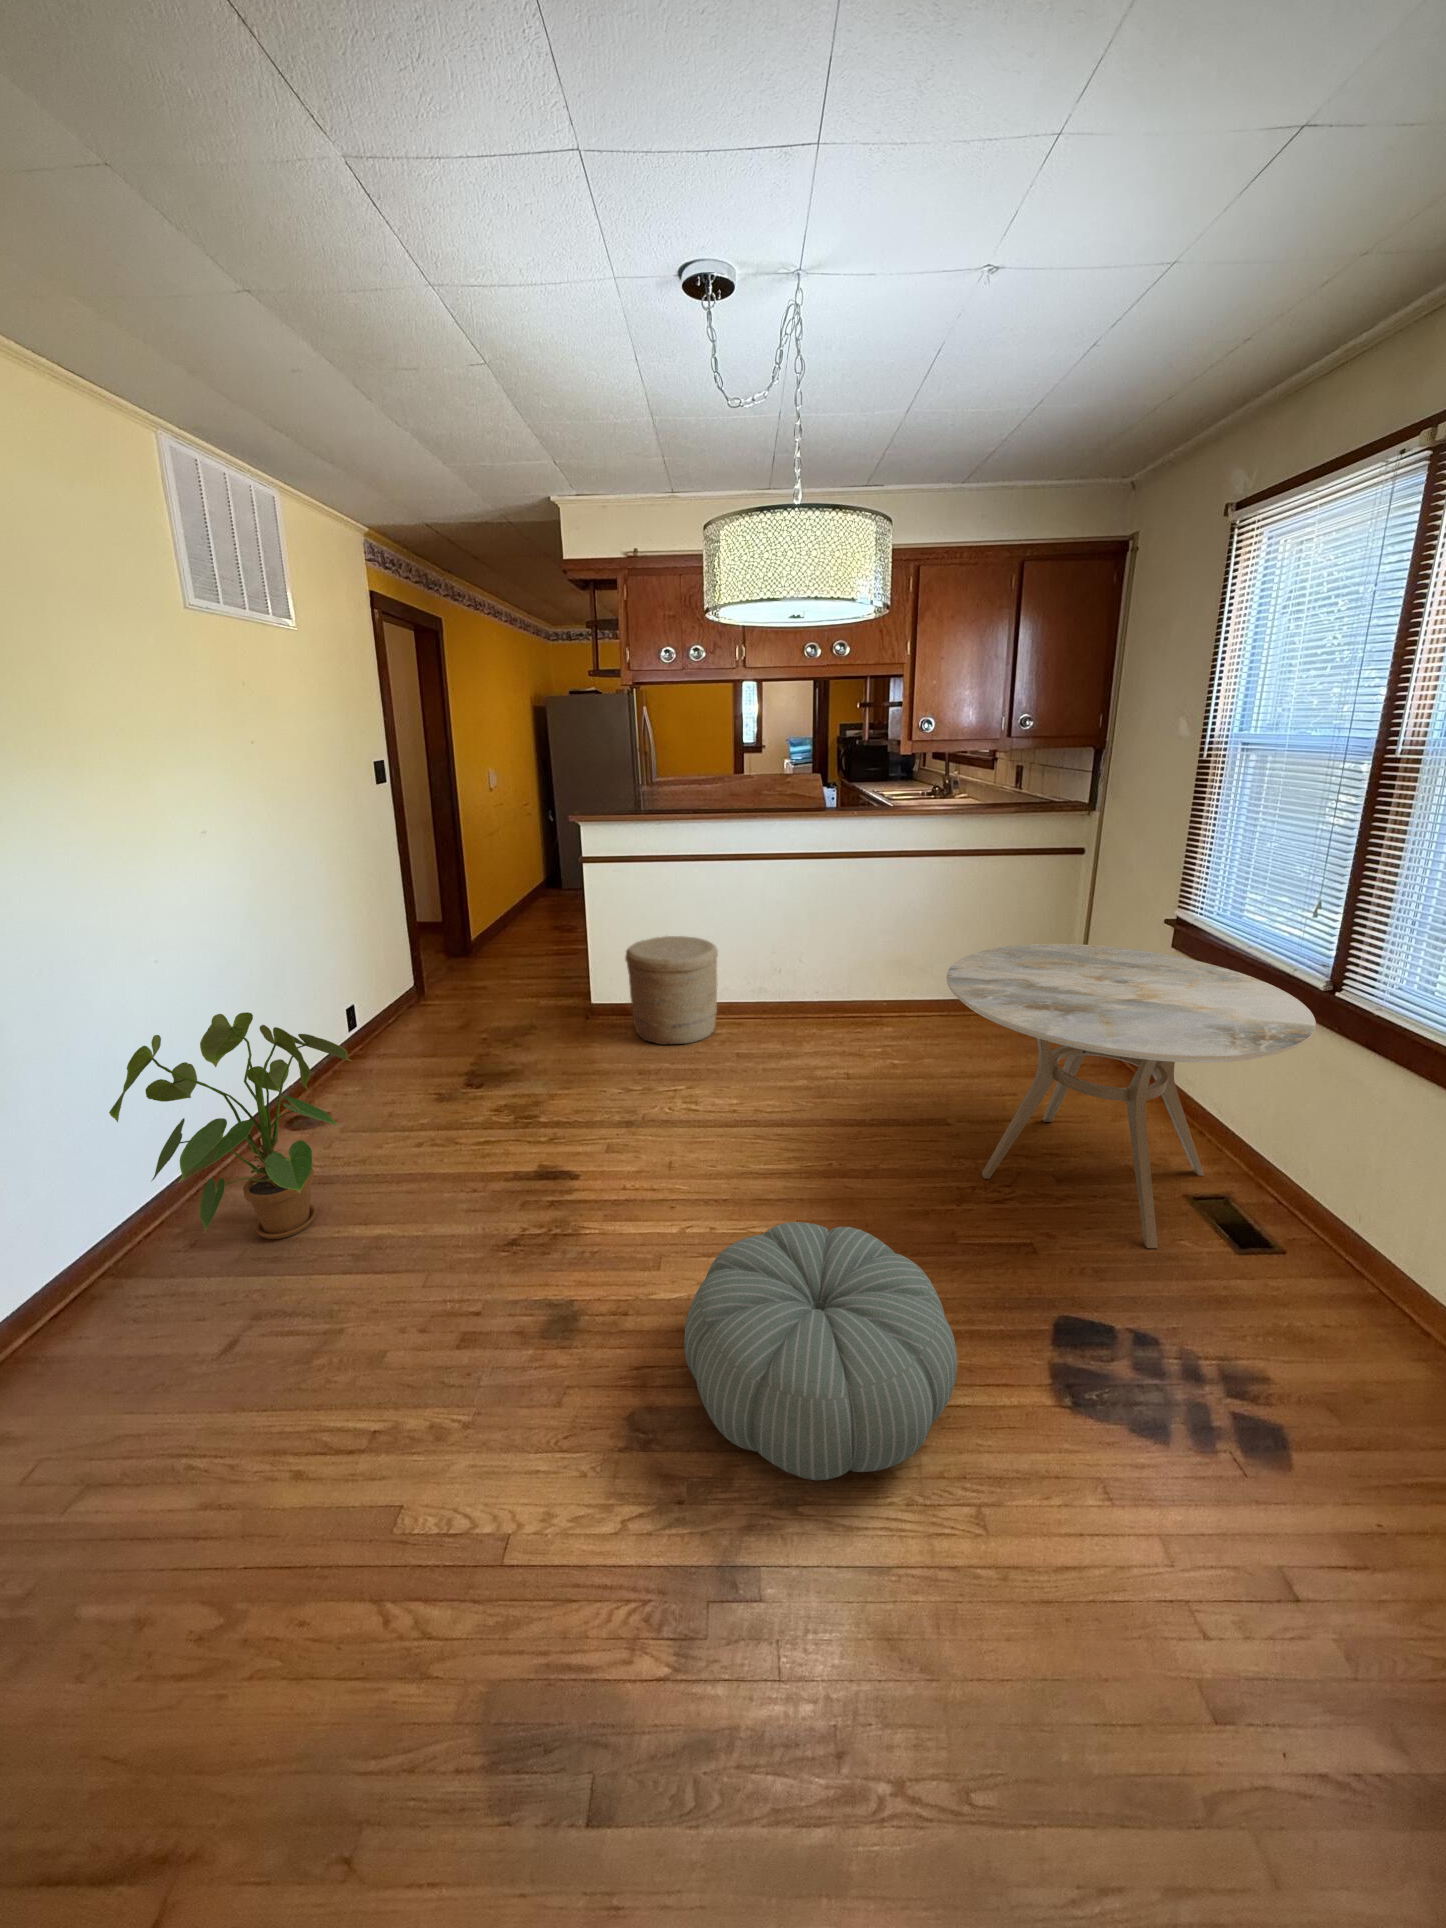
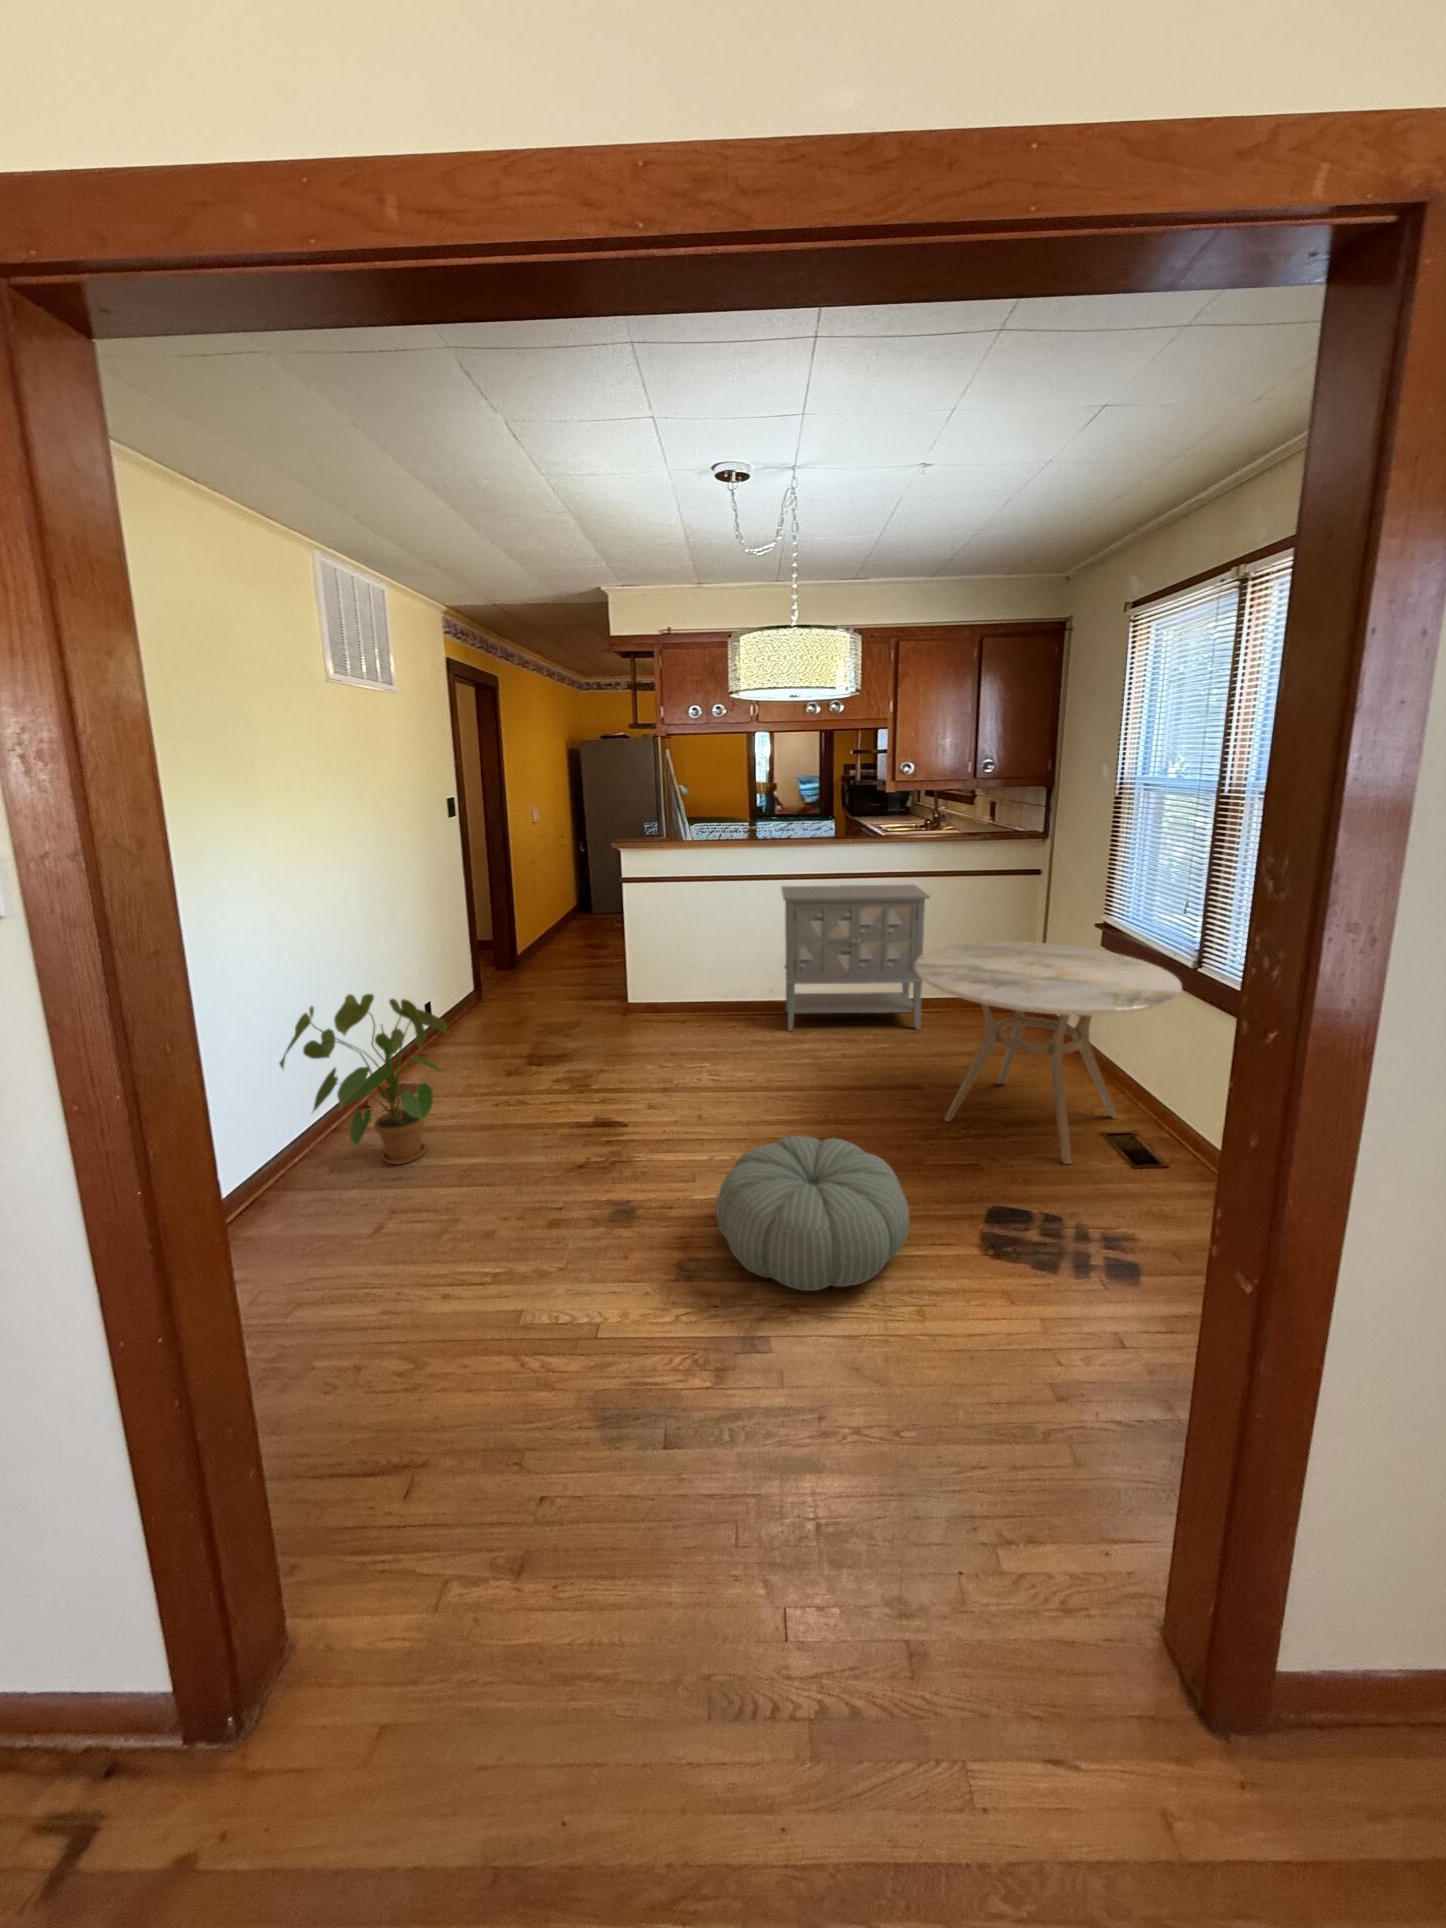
cabinet: none [773,867,956,1043] -> present [781,885,930,1031]
woven basket: present [625,936,718,1045] -> none [659,944,736,1032]

